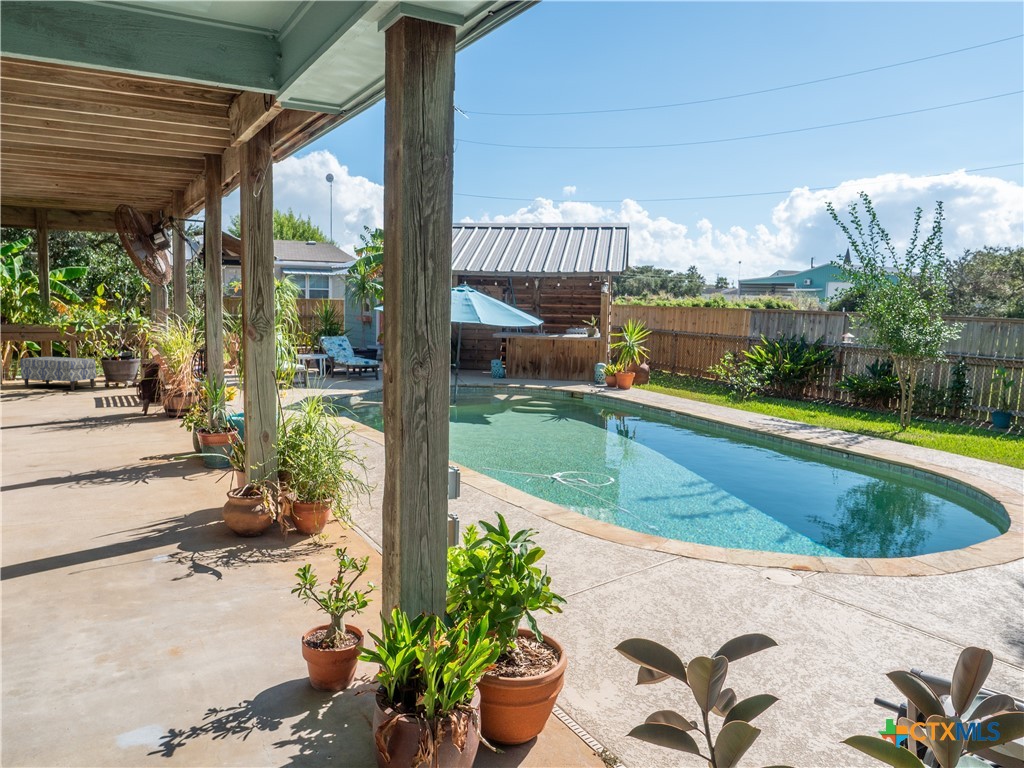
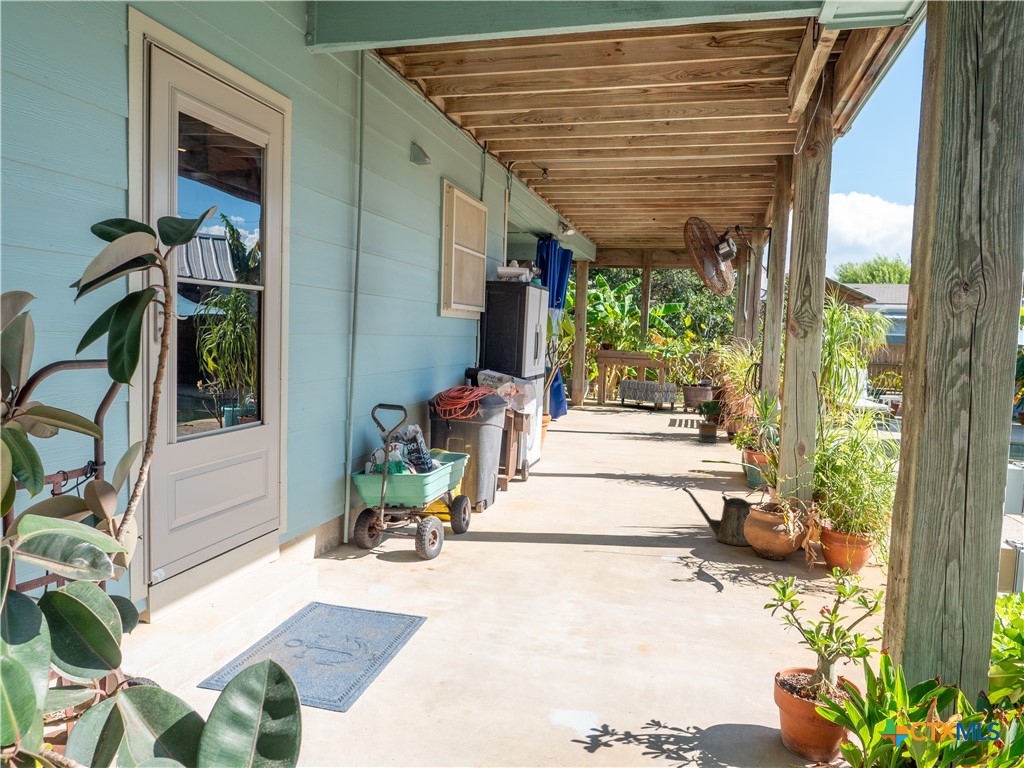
potted tree: none [129,381,163,423] -> present [695,401,723,443]
watering can: none [159,486,241,528] -> present [683,488,762,546]

